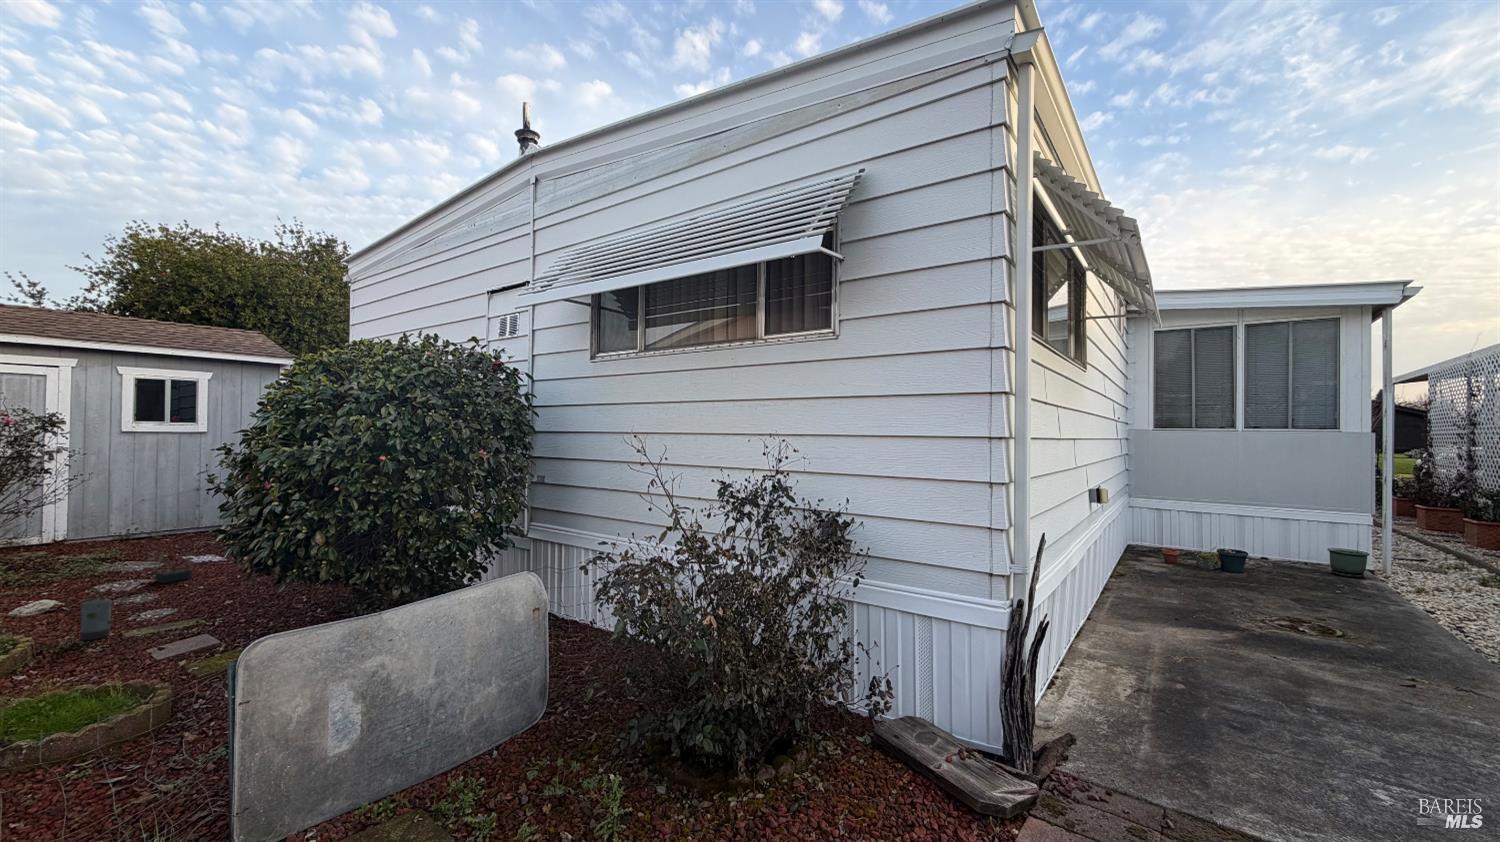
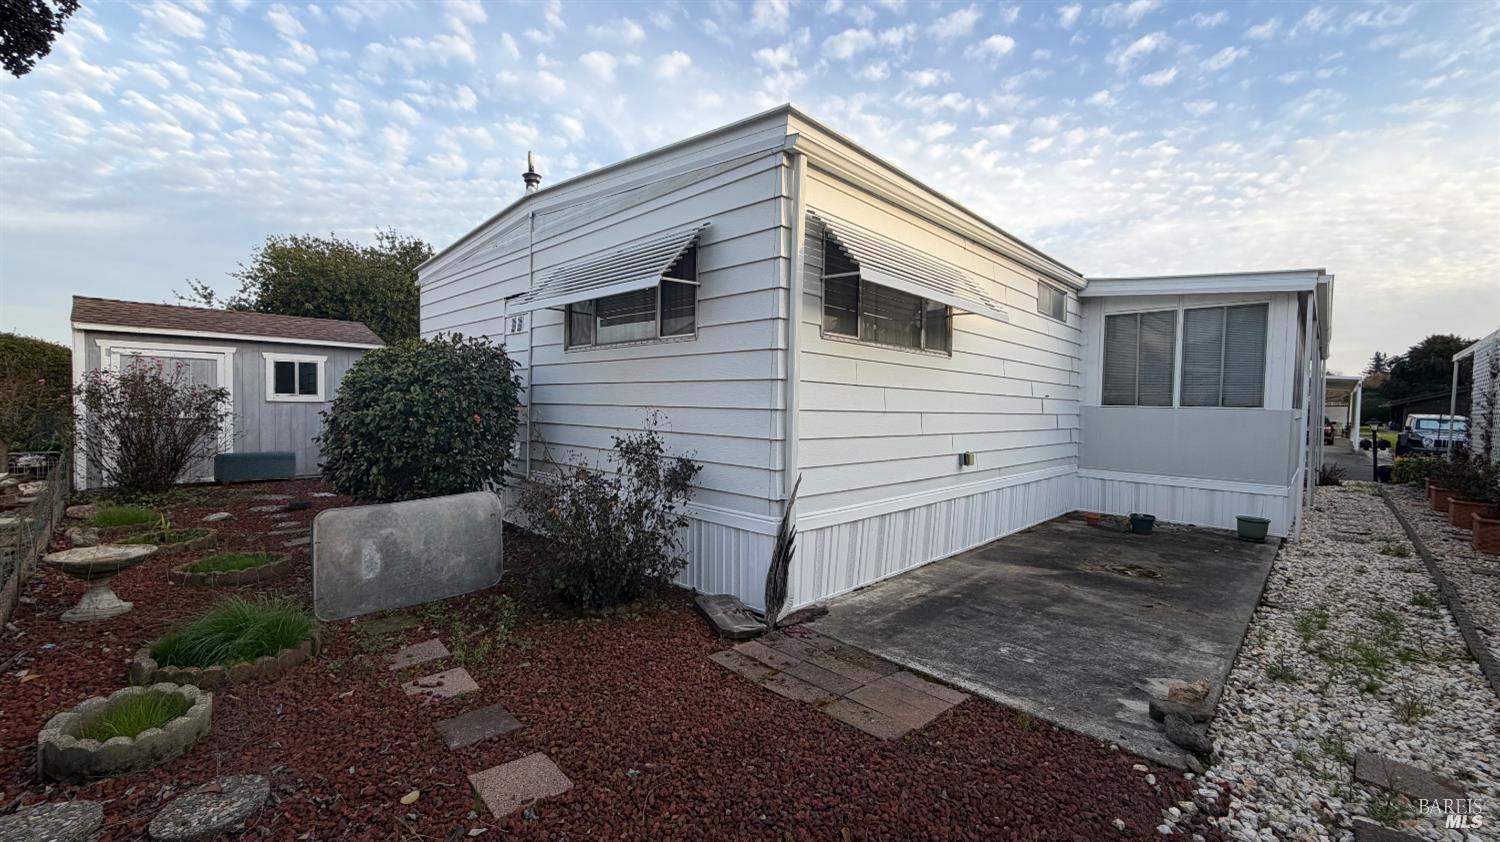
bench: none [36,496,163,546] -> present [214,451,296,485]
watering can: present [65,586,128,640] -> none [234,501,271,536]

